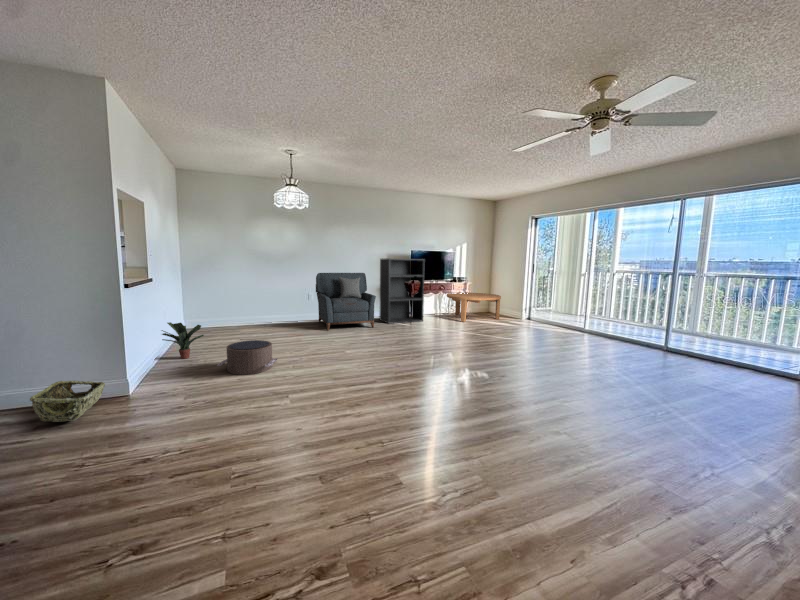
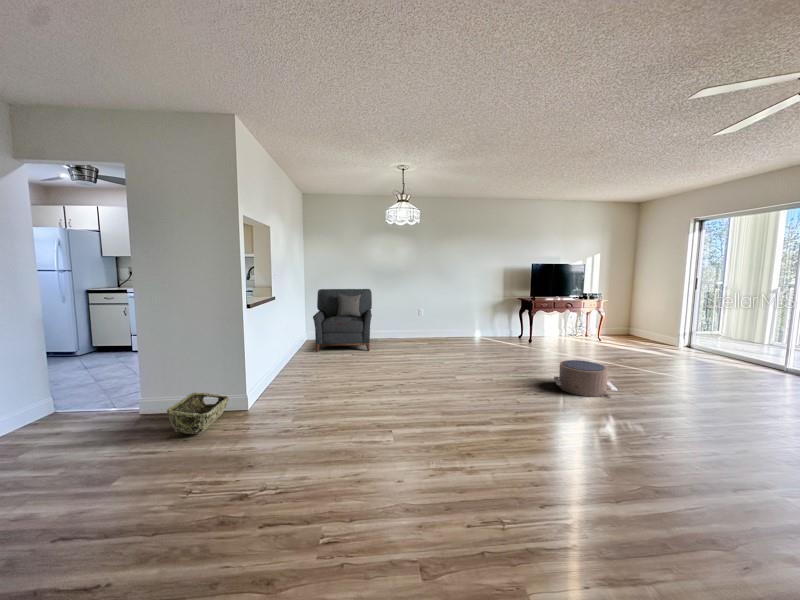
bookshelf: present [380,258,425,324] -> none [493,273,547,345]
armchair: present [316,273,376,330] -> present [313,289,372,352]
coffee table: present [447,293,501,322] -> none [574,311,649,347]
potted plant: present [162,322,204,359] -> none [281,338,319,373]
pouf: present [217,340,277,375] -> present [554,360,617,397]

